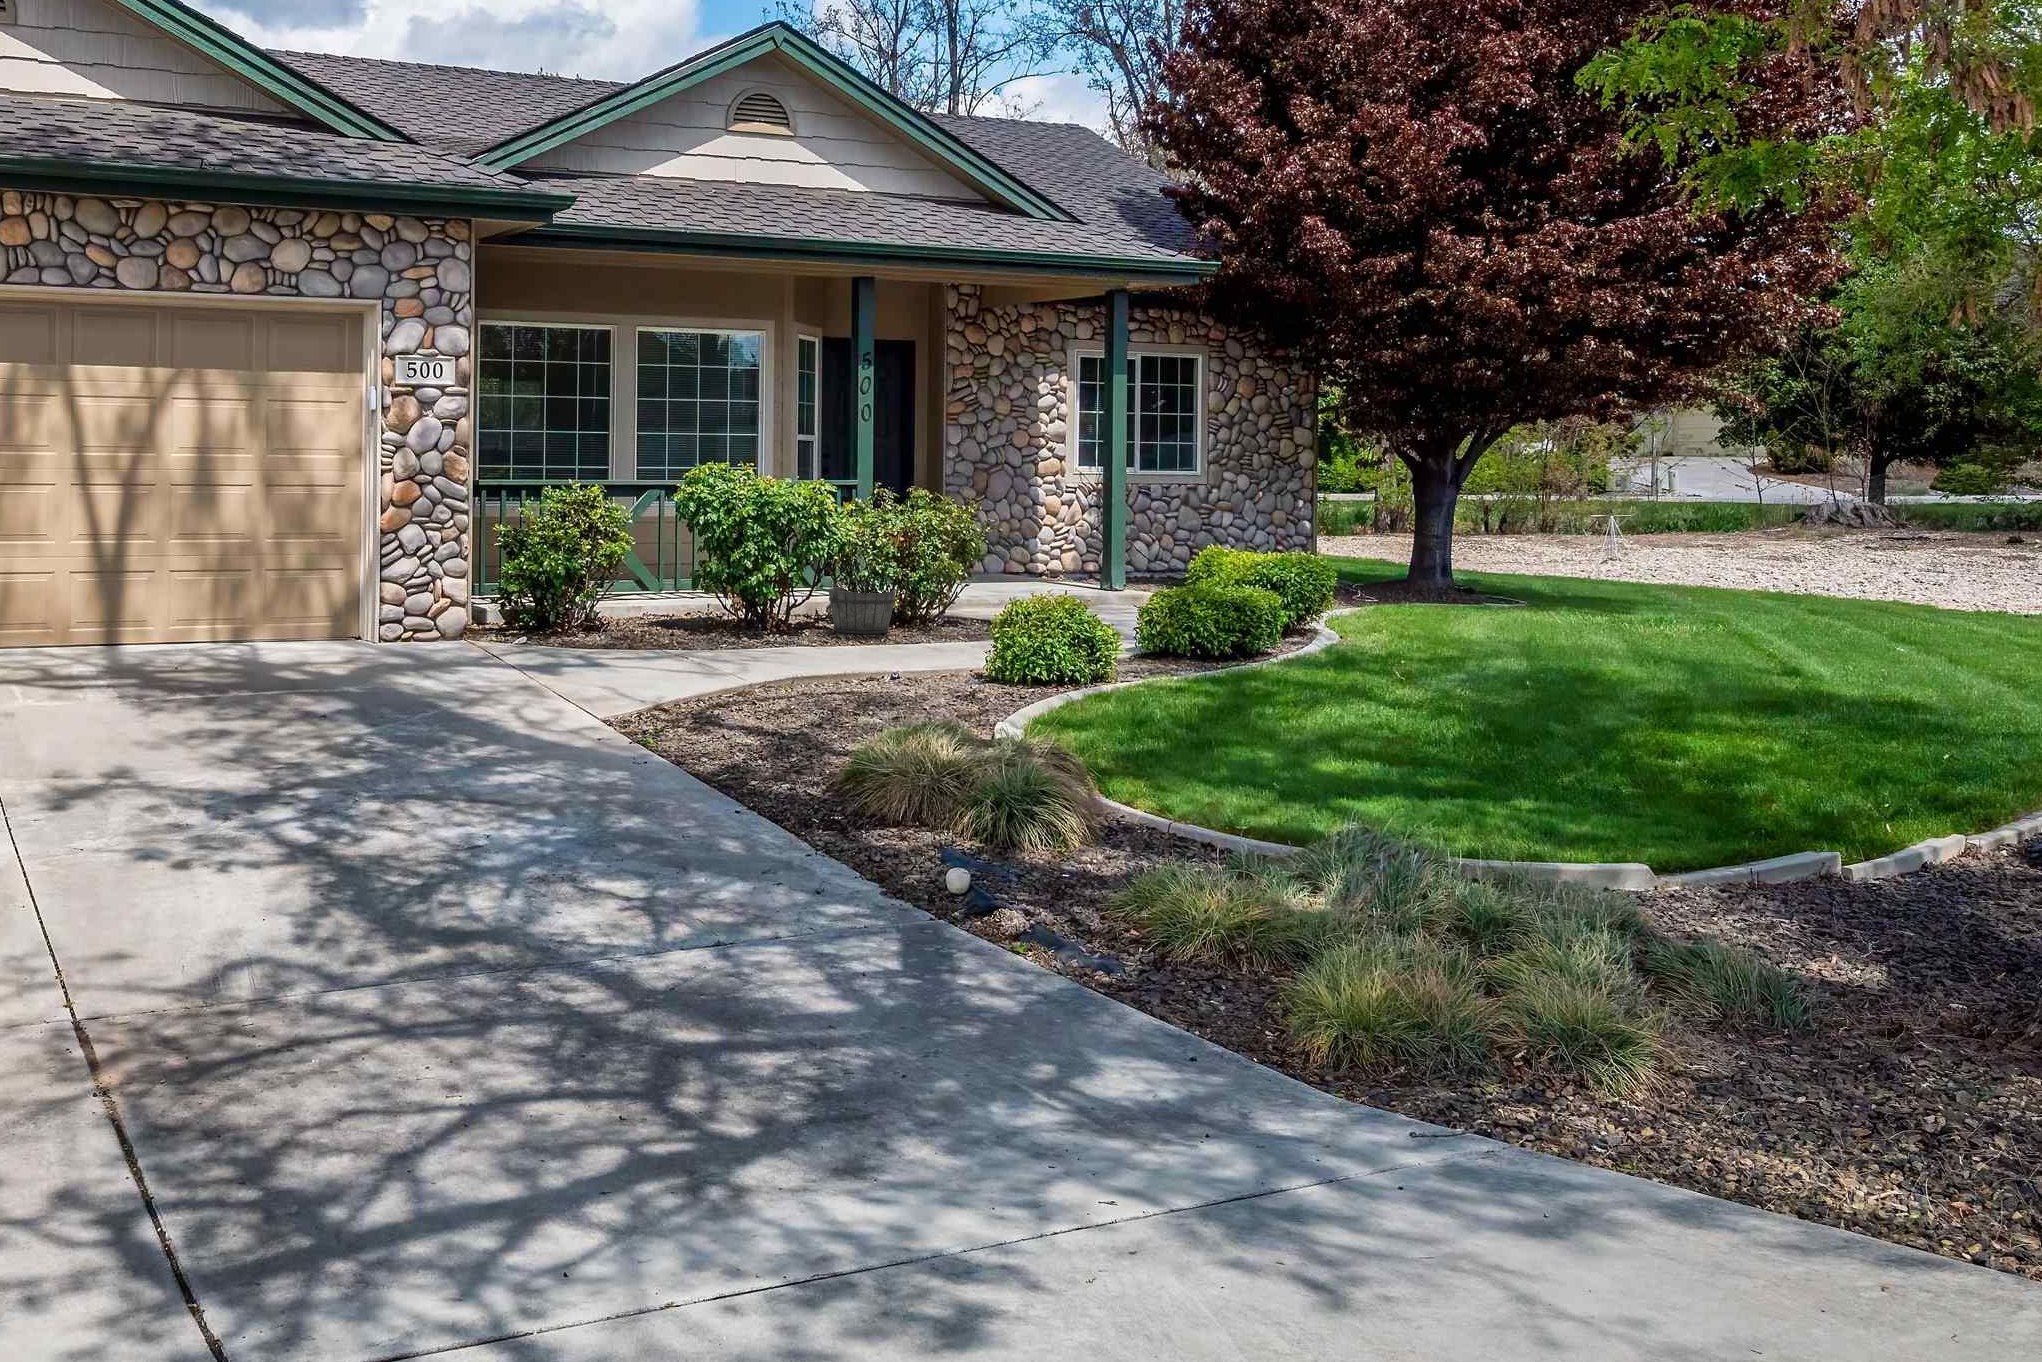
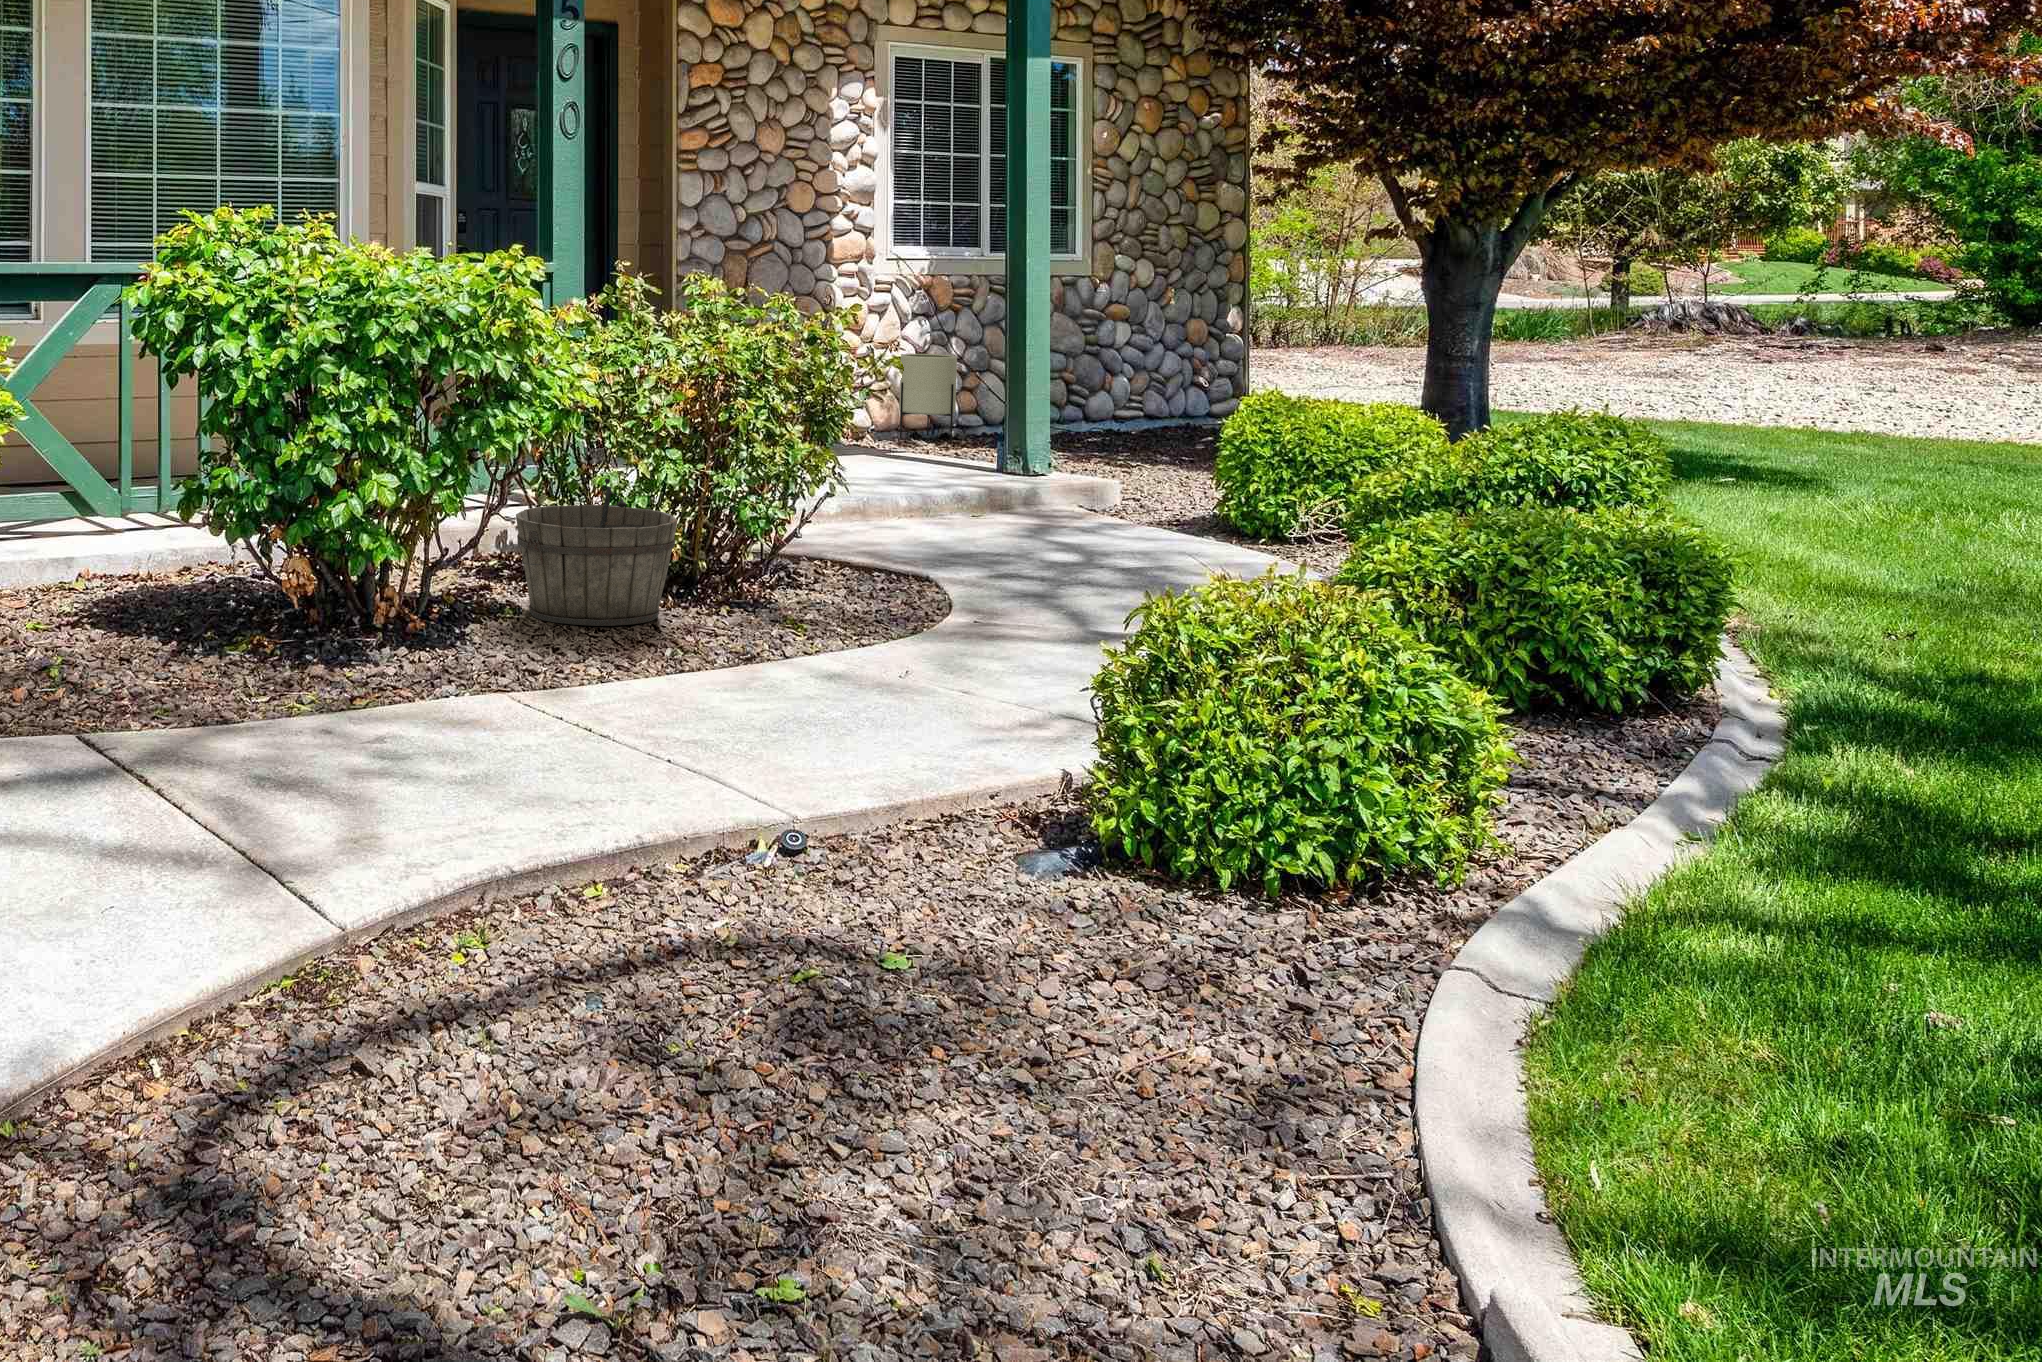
planter: none [1081,529,1115,579] -> present [899,354,957,441]

